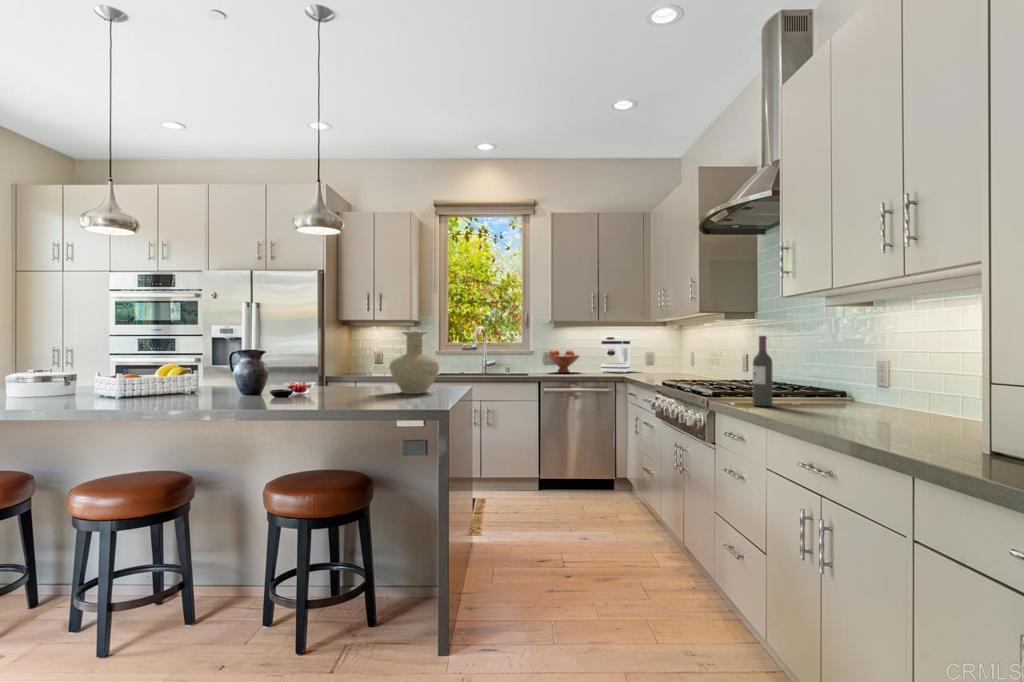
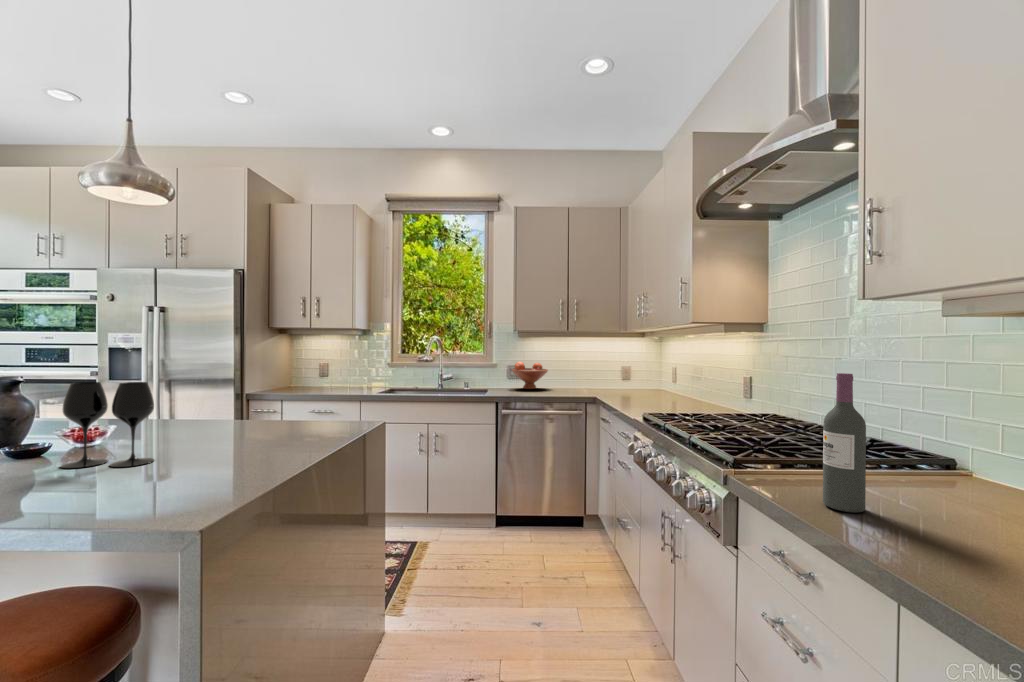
vase: present [389,332,439,394] -> none [197,353,291,457]
coffee maker: present [601,336,631,372] -> none [572,348,606,389]
wine glass: none [324,348,371,396] -> present [61,382,154,468]

